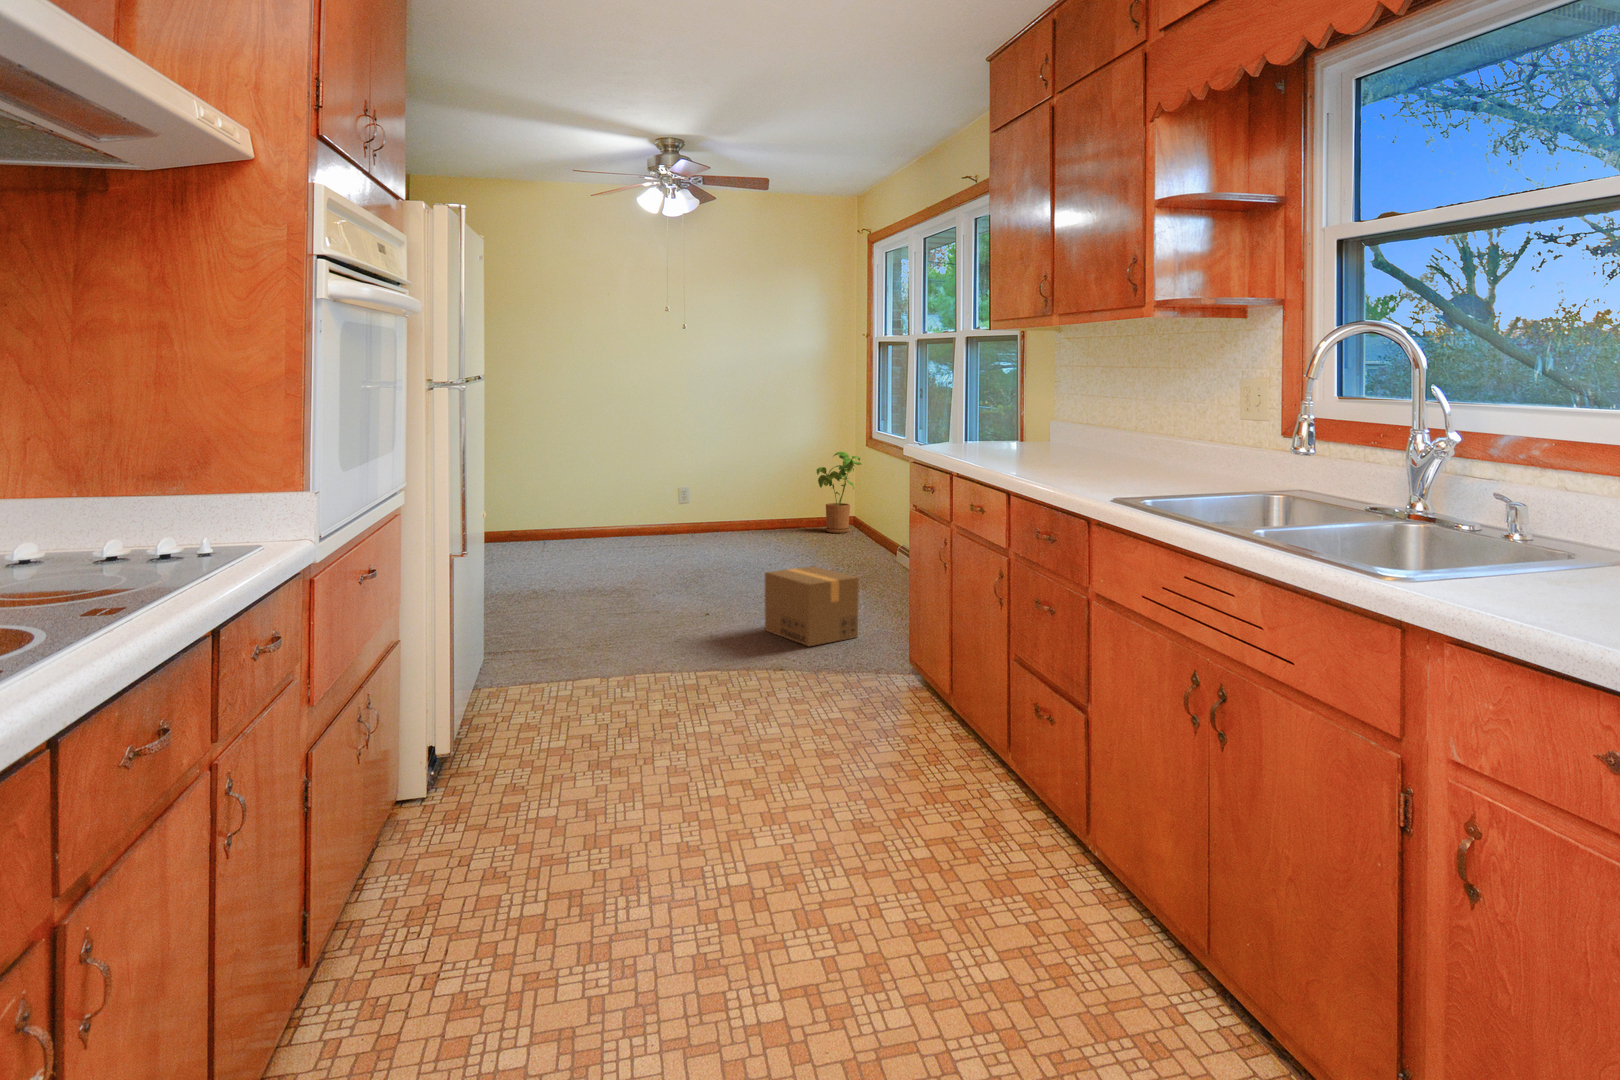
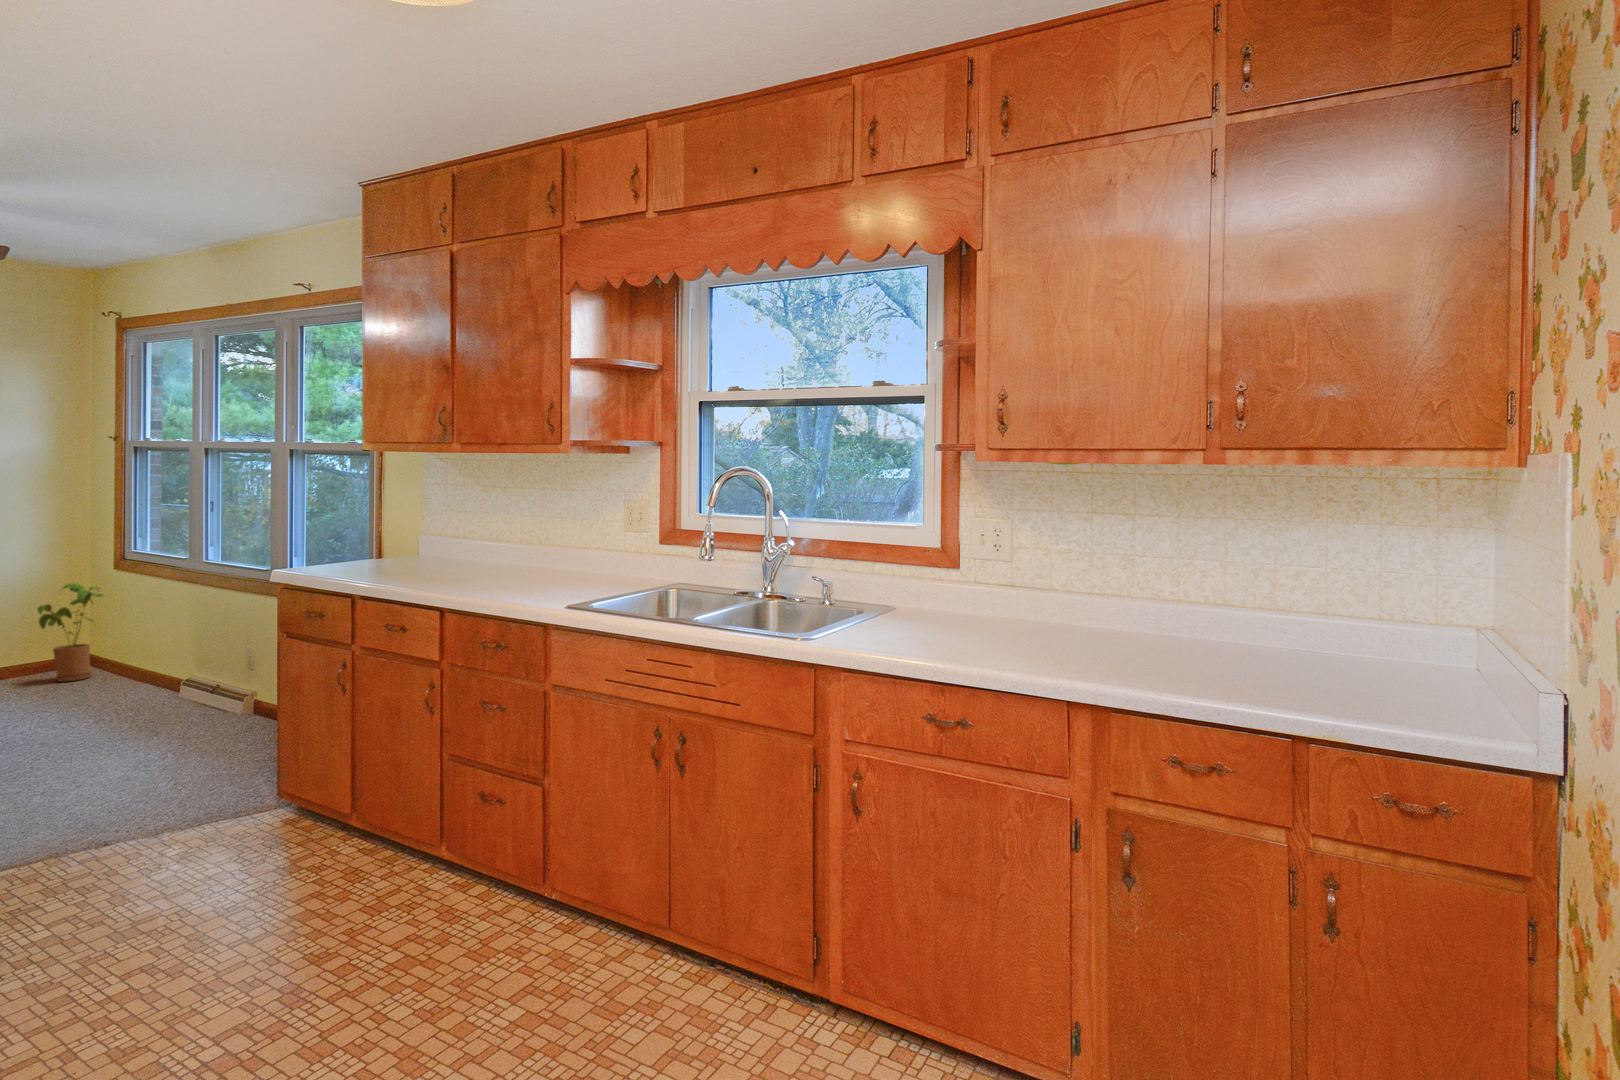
cardboard box: present [765,566,859,646] -> none [44,721,188,812]

